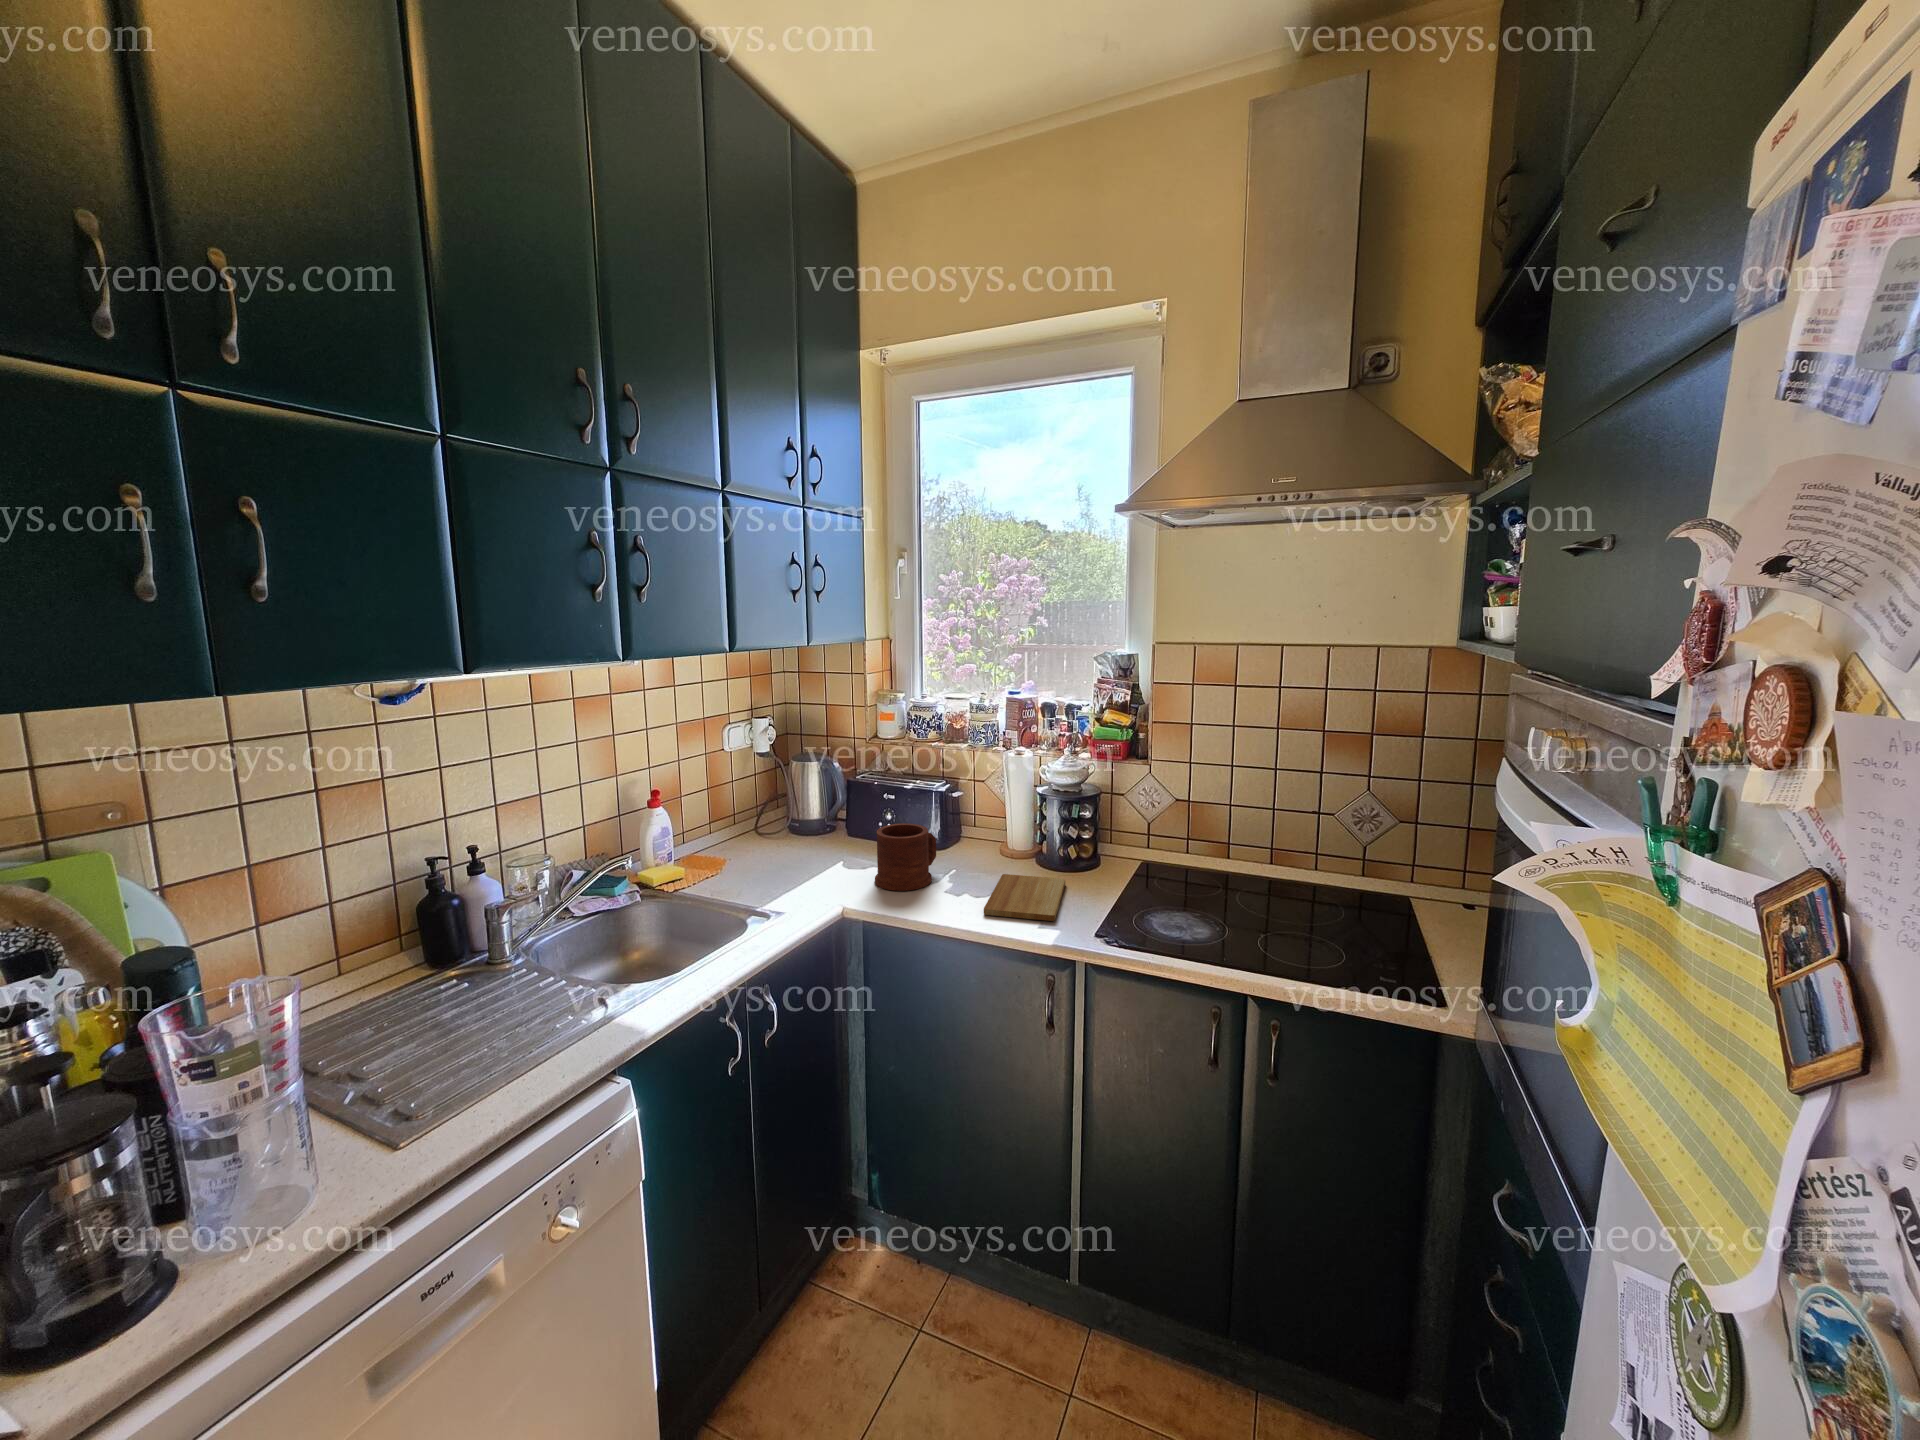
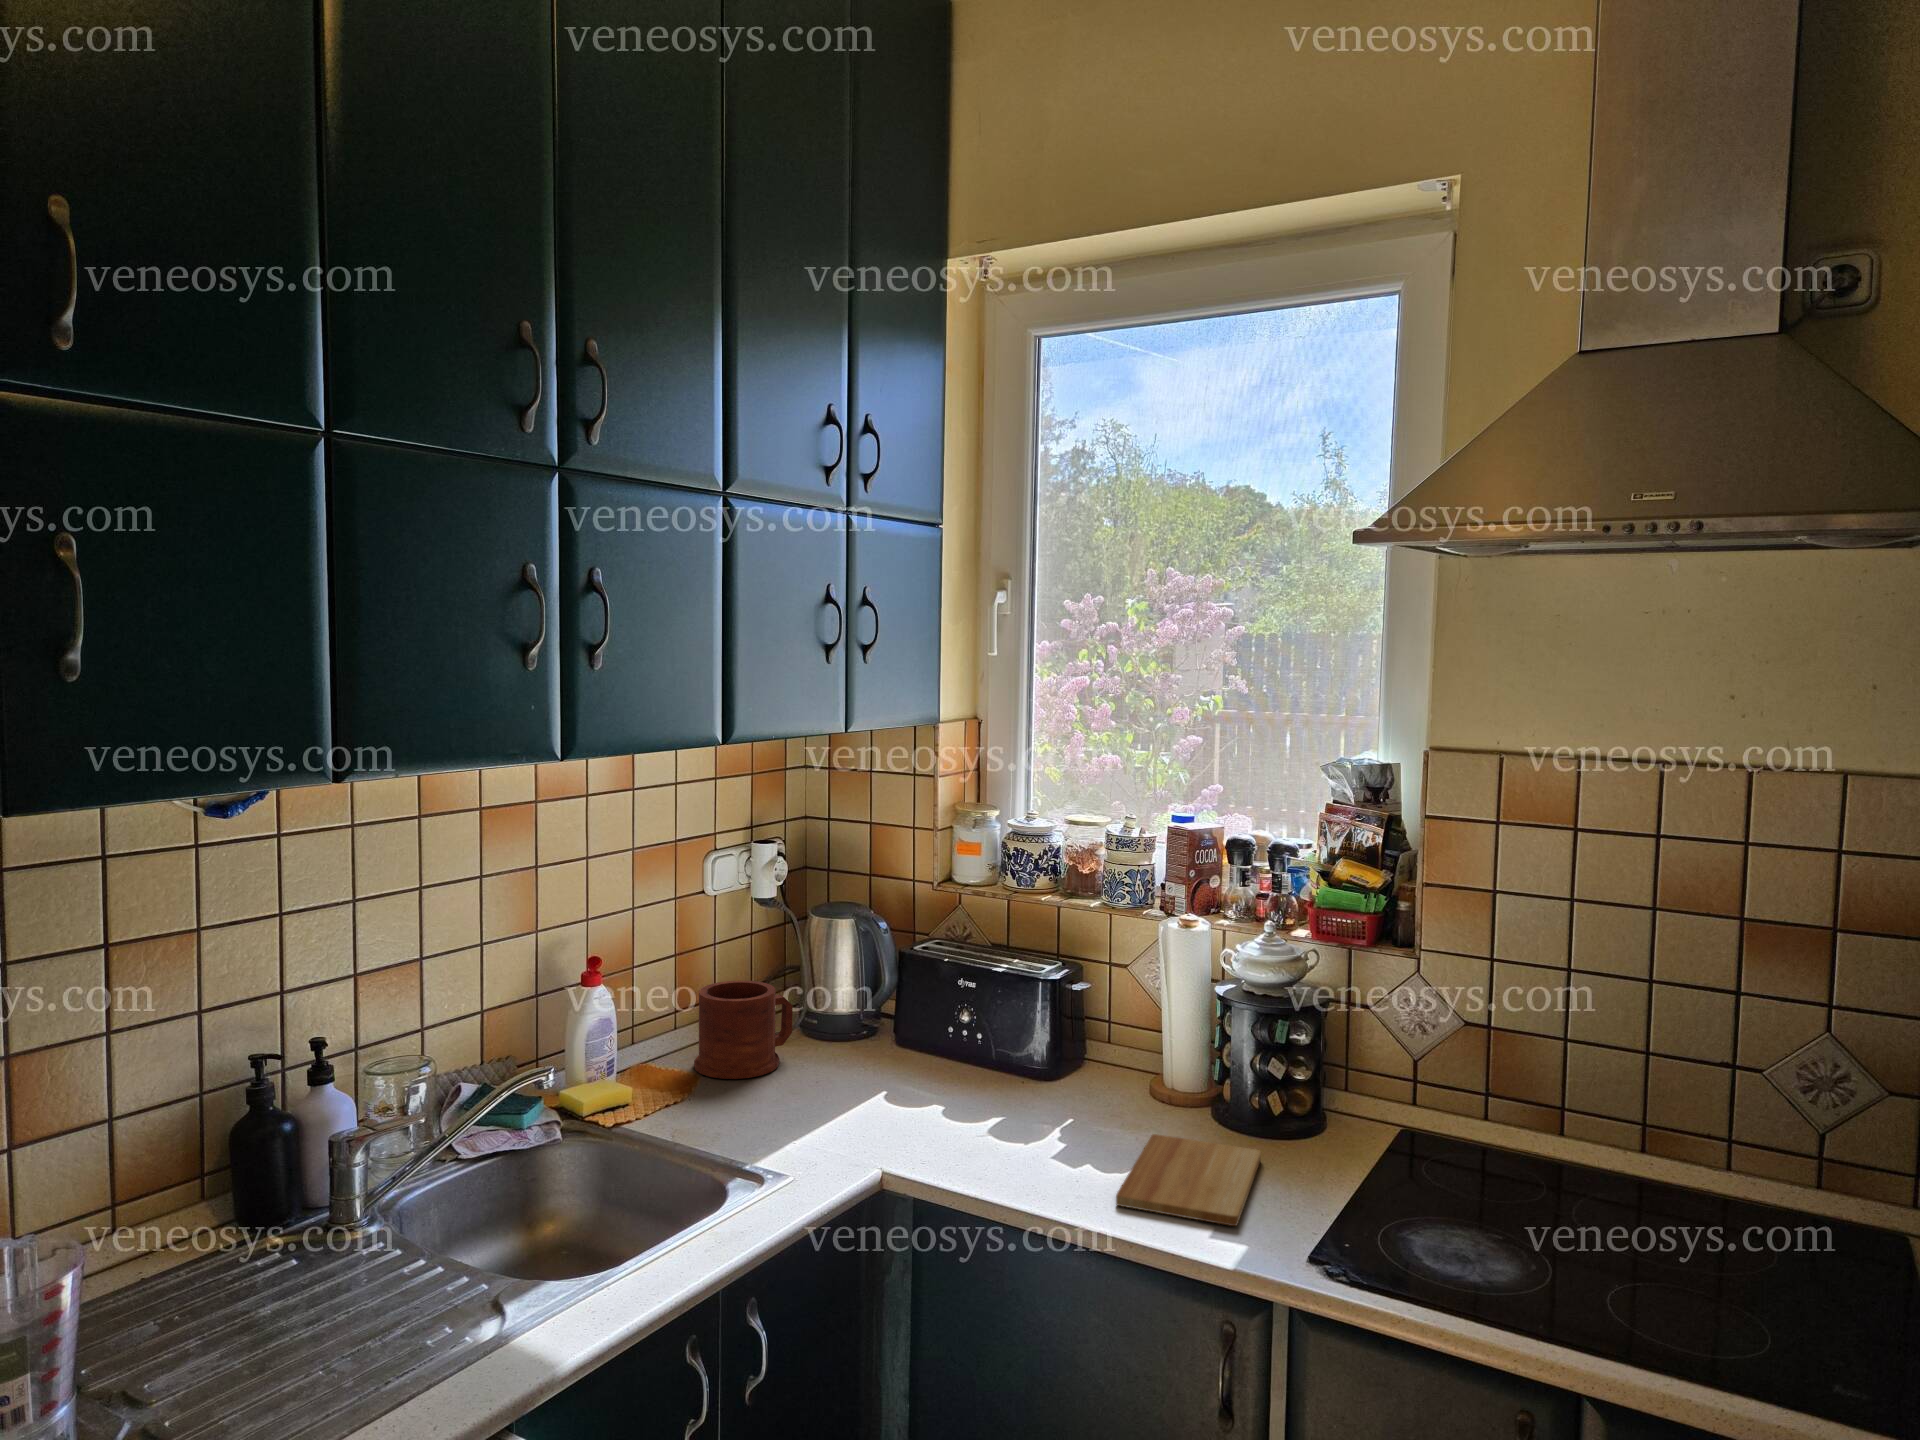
mug: present [875,823,936,891] -> present [694,980,793,1079]

